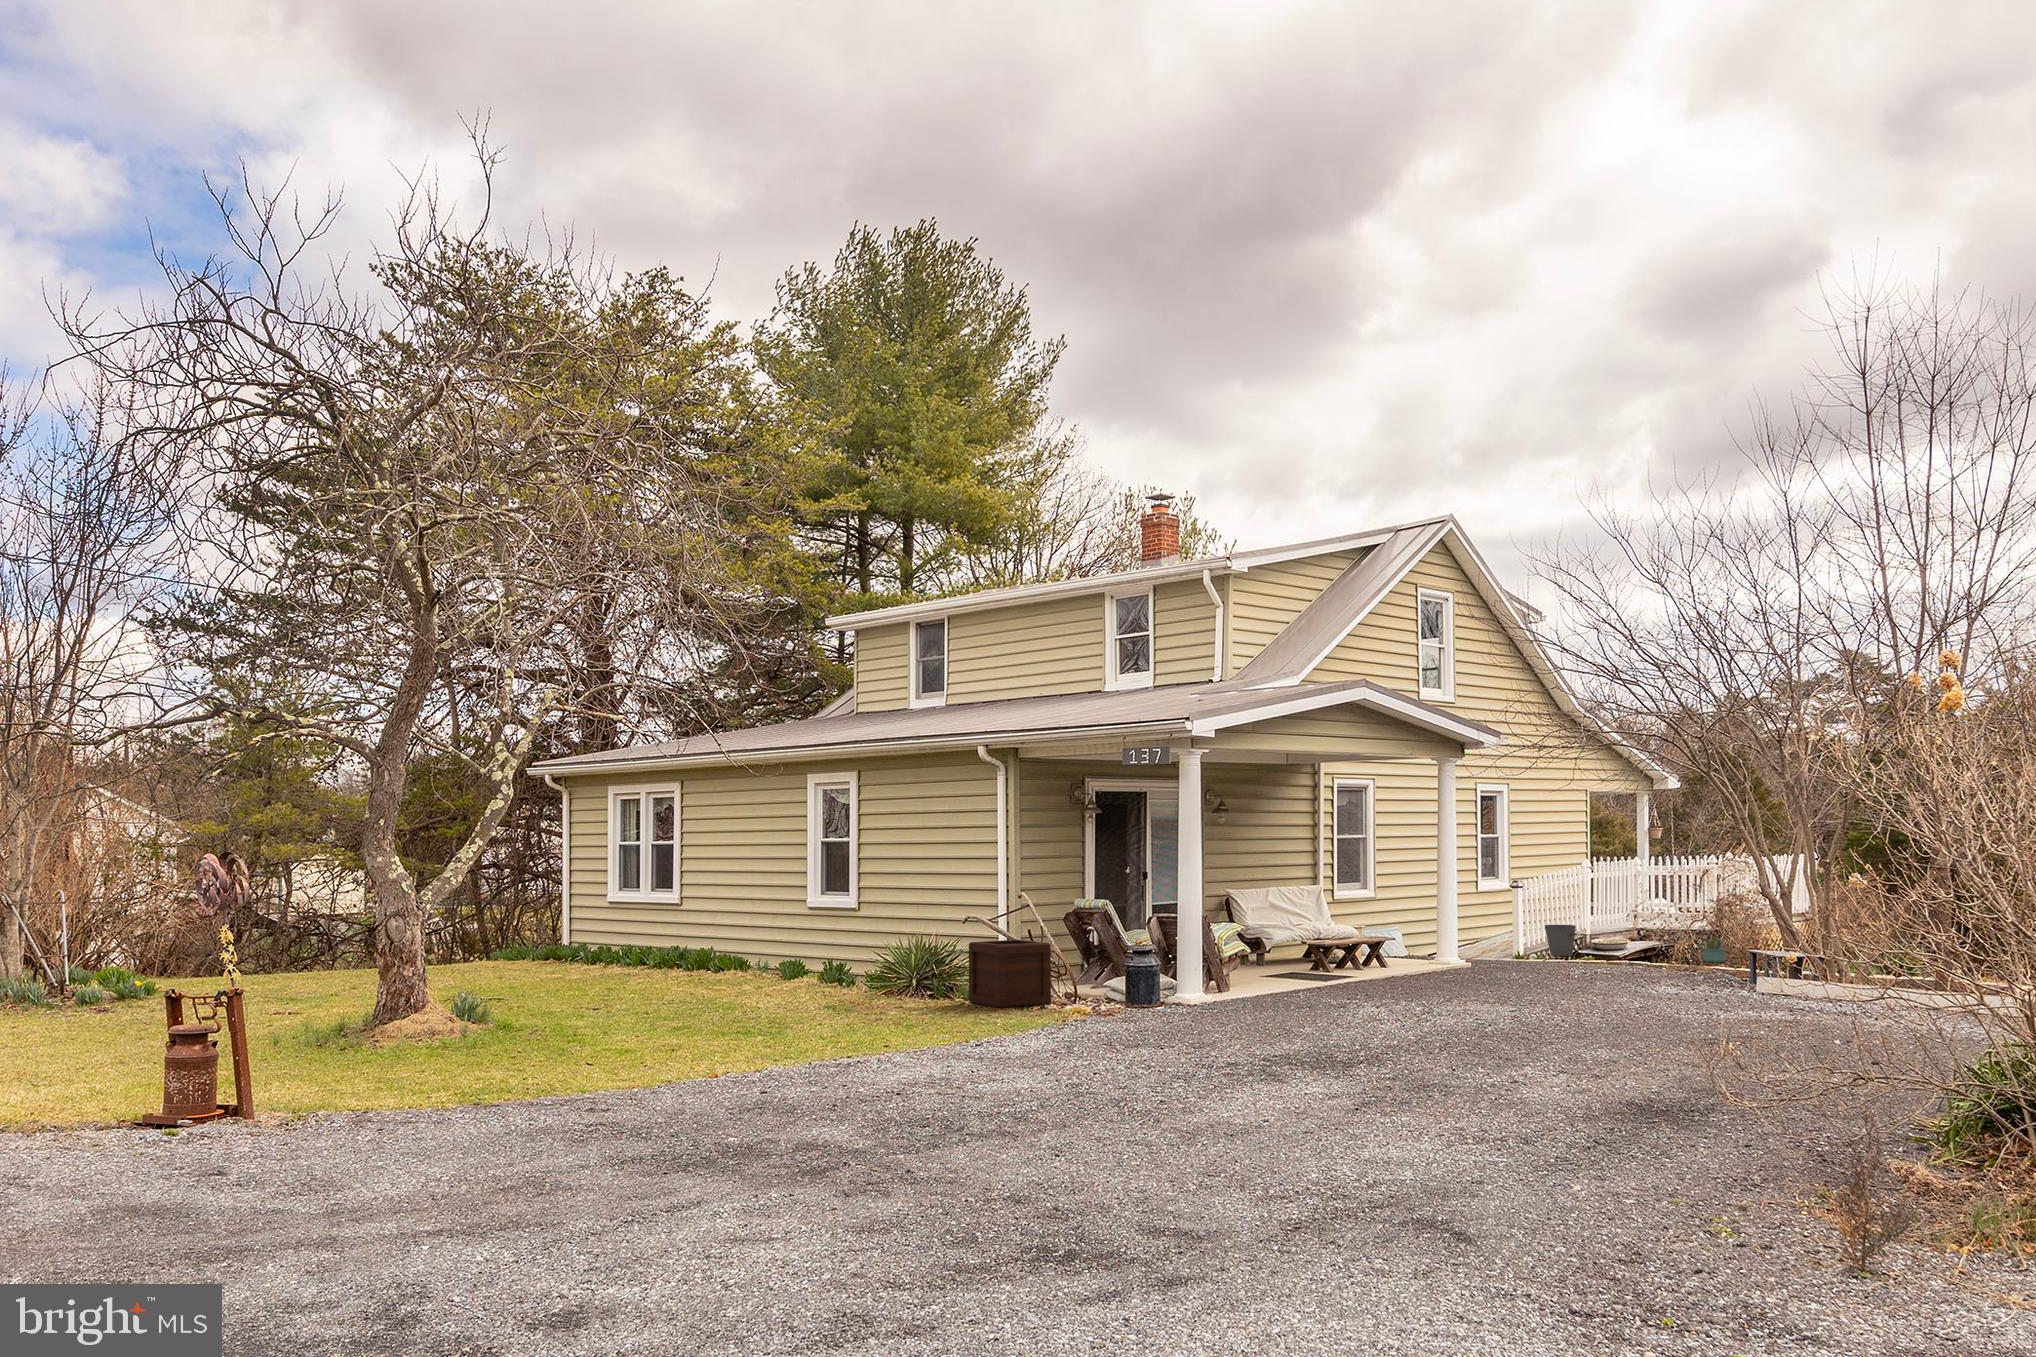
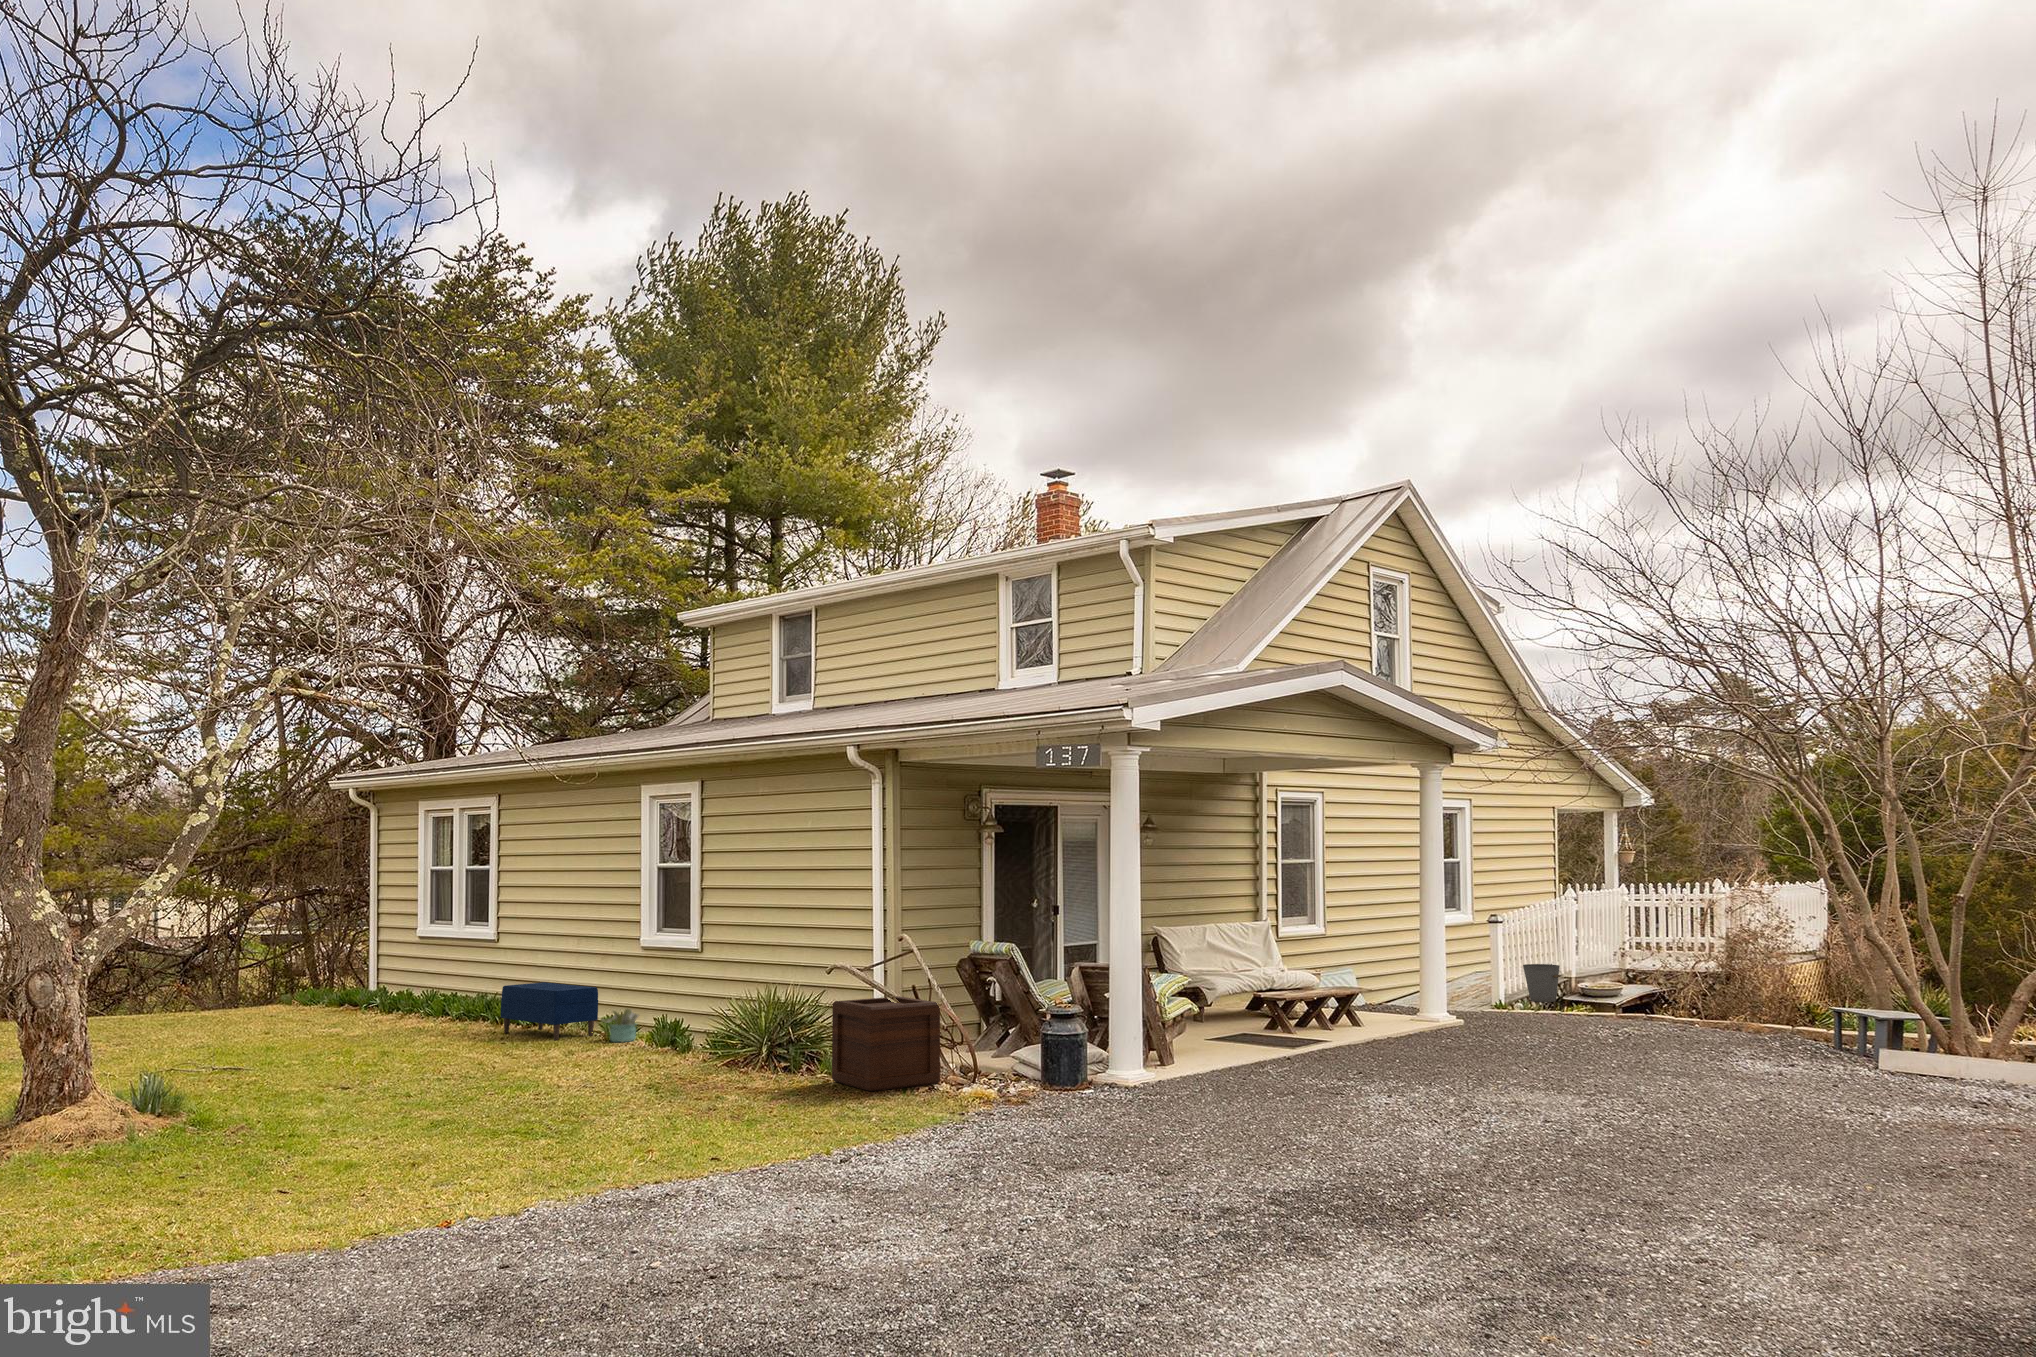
bench: none [695,934,773,979] -> present [501,982,598,1040]
decorative plant: present [1696,937,1726,962] -> present [603,1009,638,1042]

